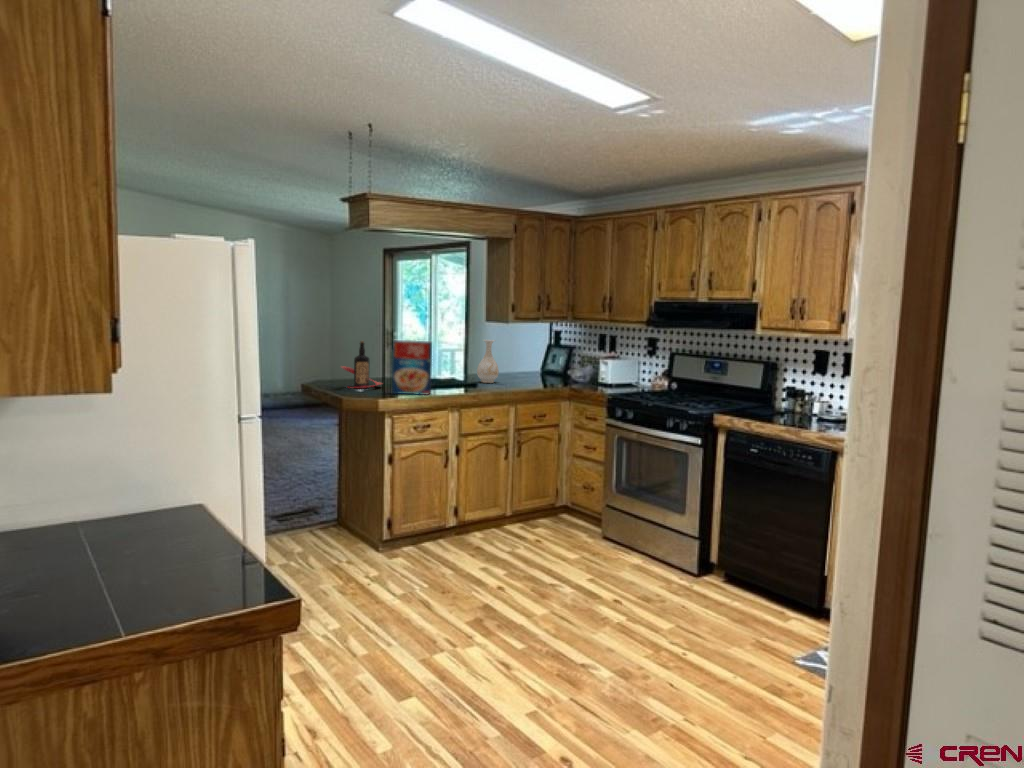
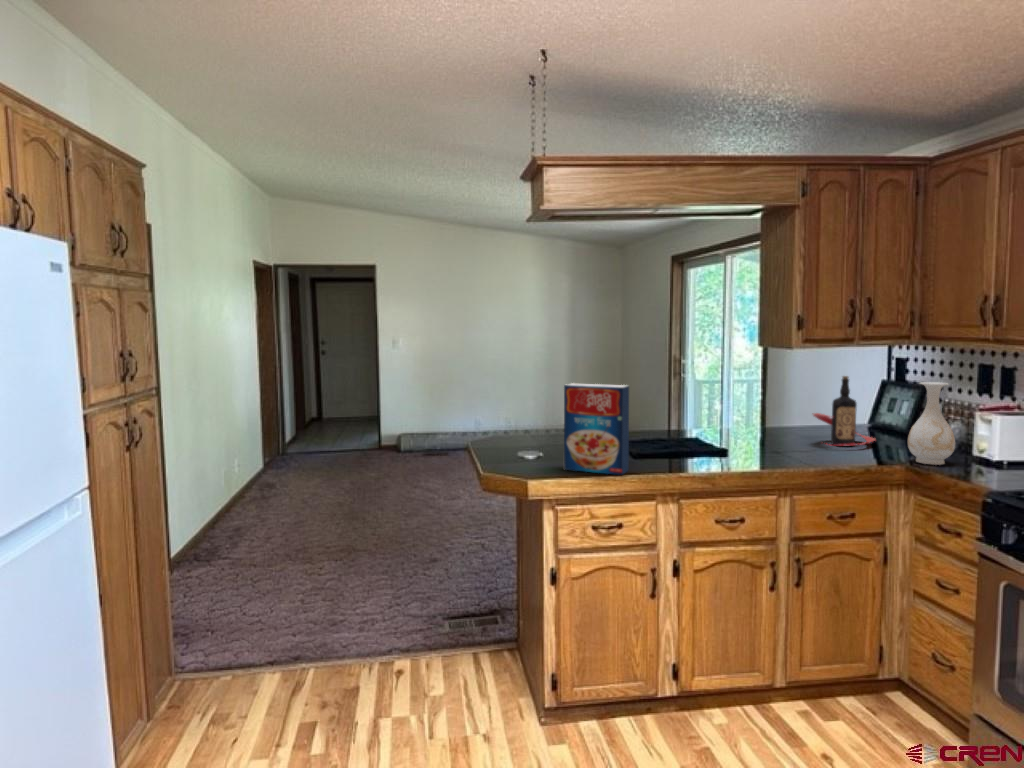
vase: present [477,340,499,383] -> present [908,382,955,465]
bottle: present [341,341,381,389] -> present [813,376,875,447]

